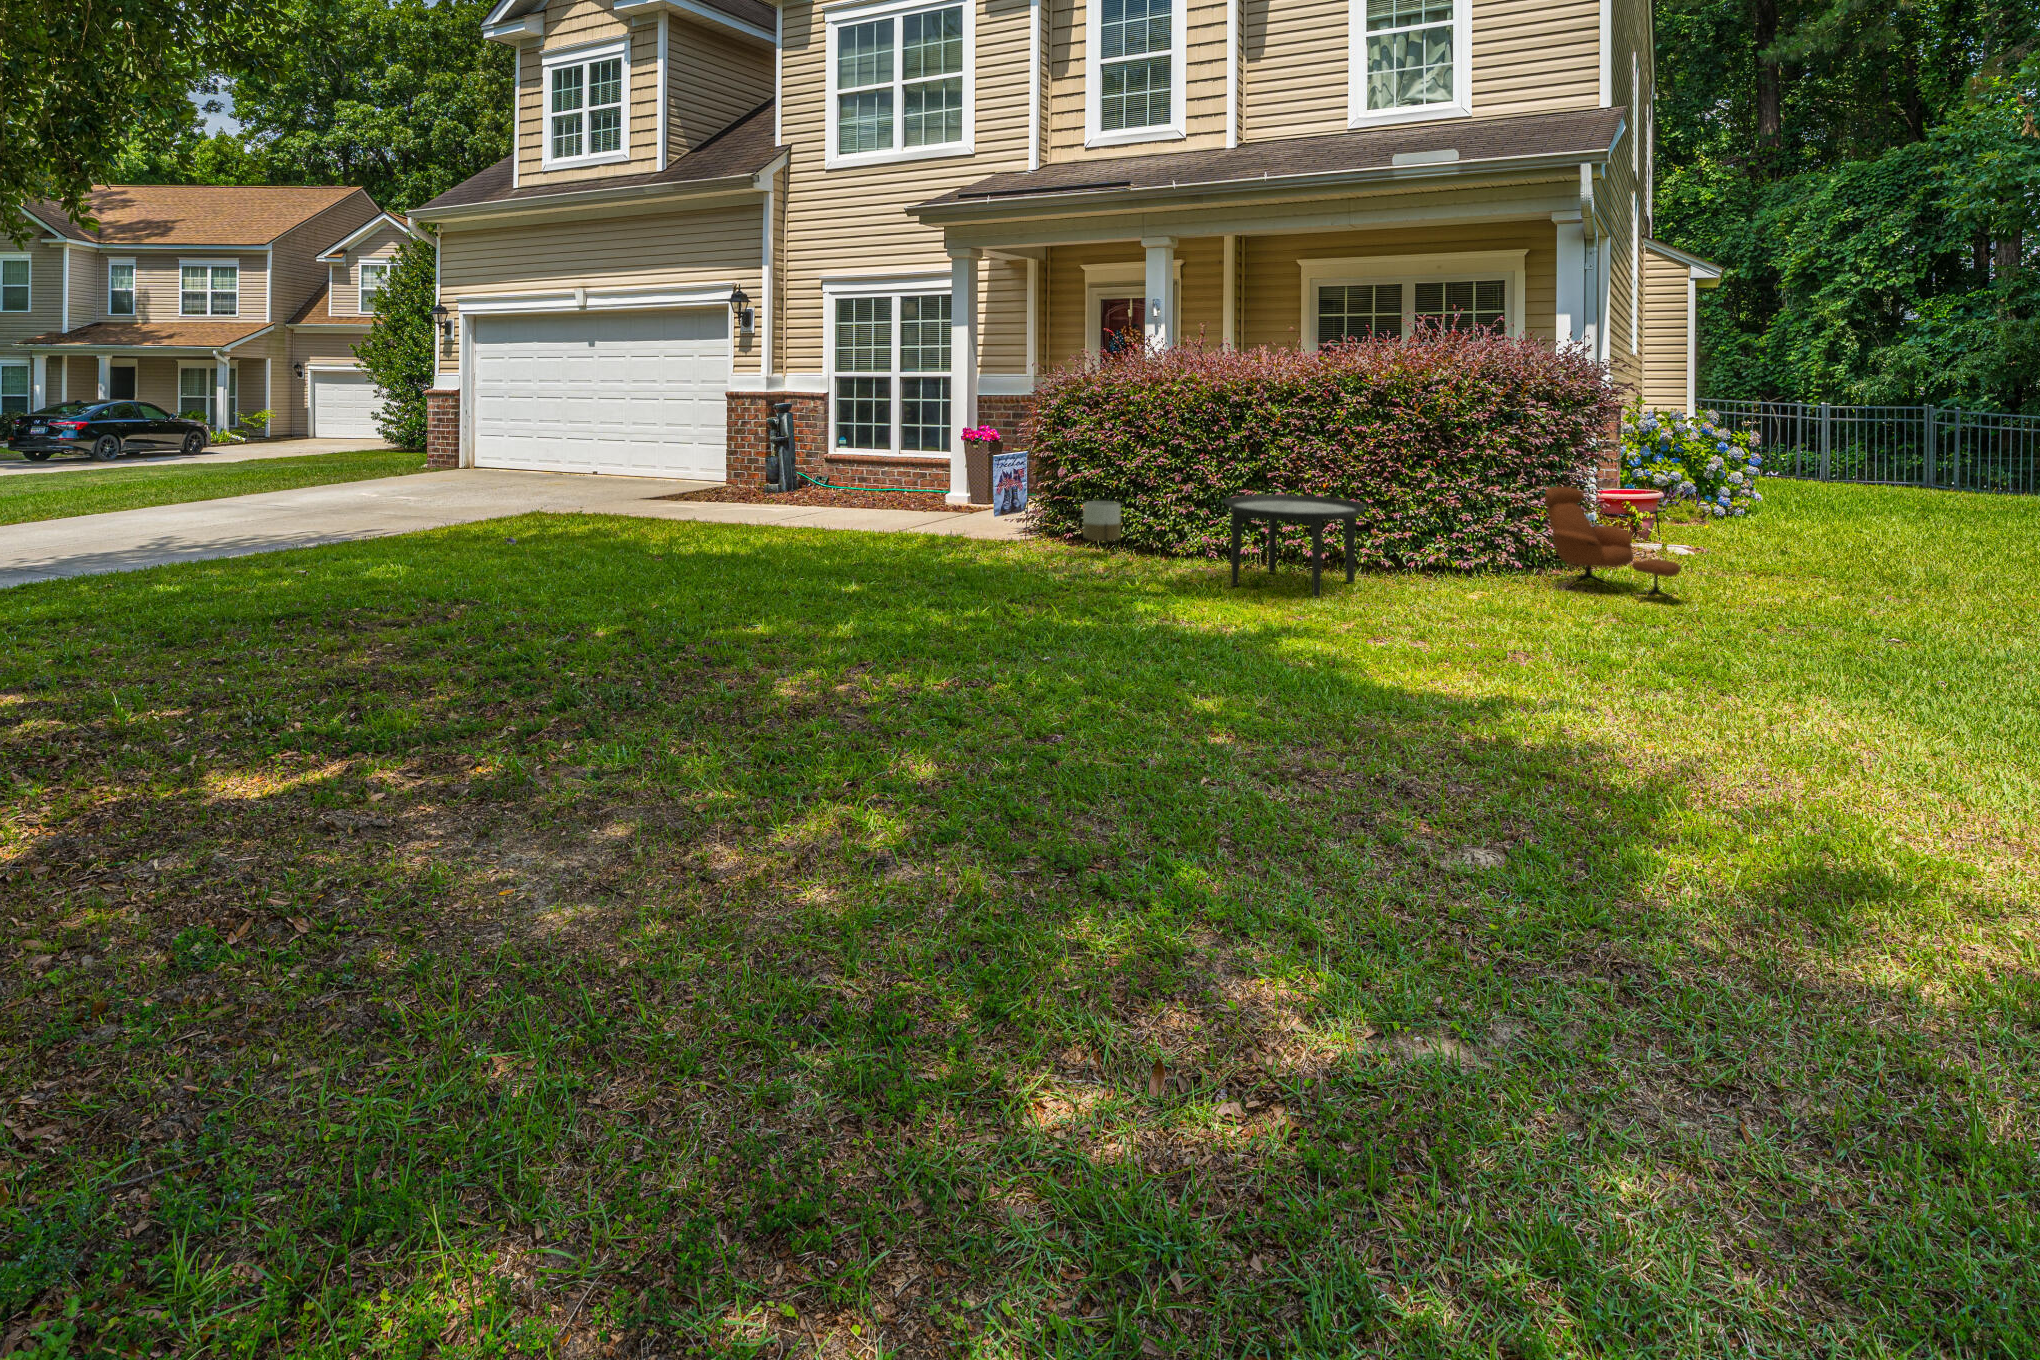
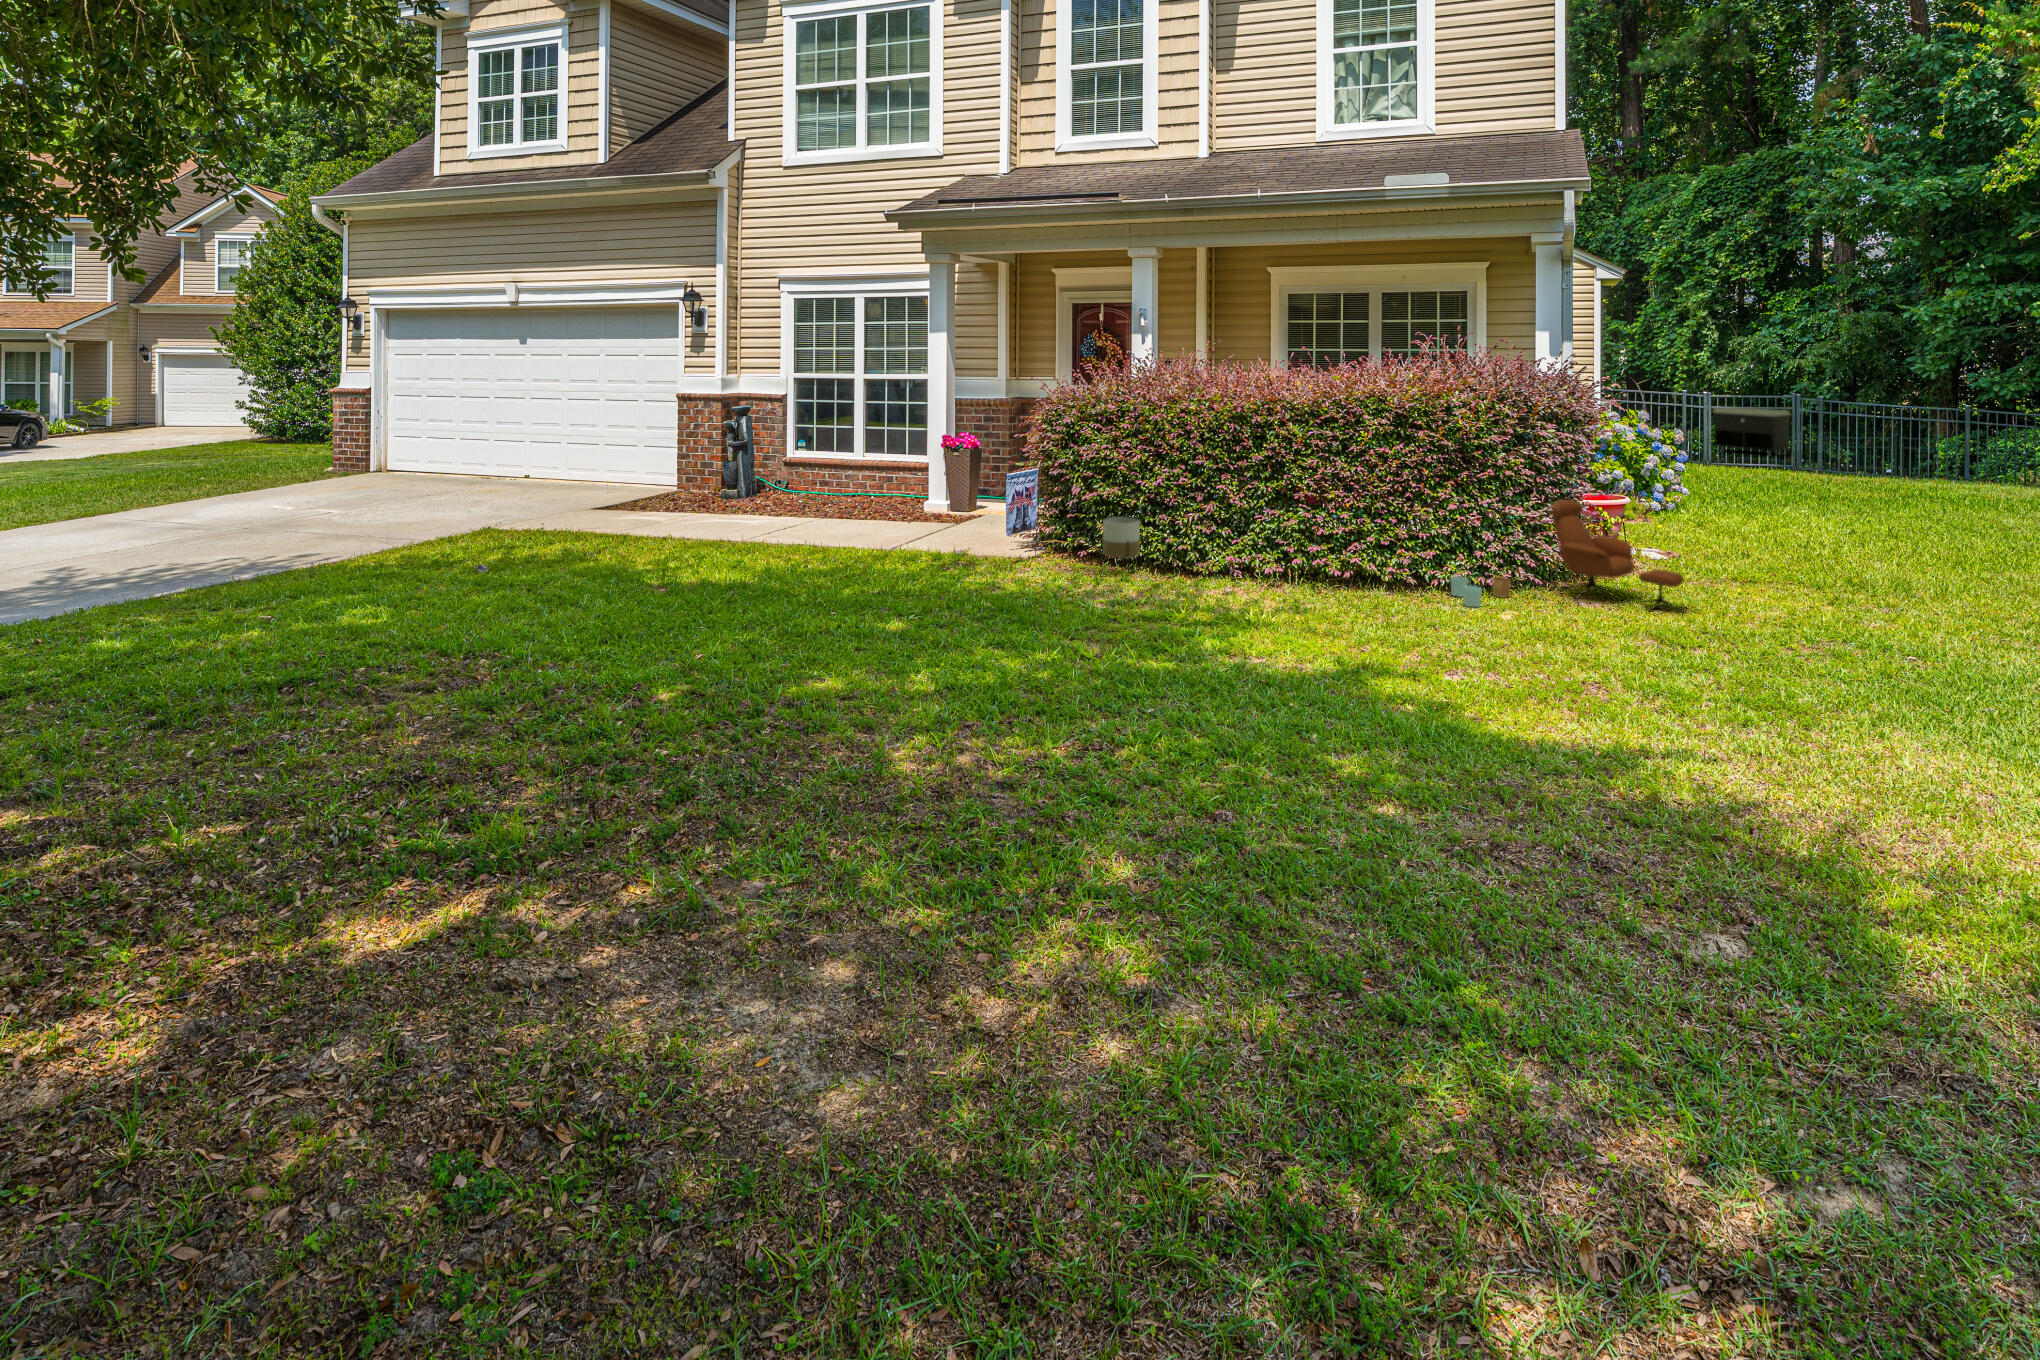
storage bench: none [1847,420,1937,474] -> present [1713,407,1790,456]
round table: present [1223,494,1366,598] -> none [1257,511,1398,617]
bucket: none [1432,554,1497,593] -> present [1451,576,1511,607]

